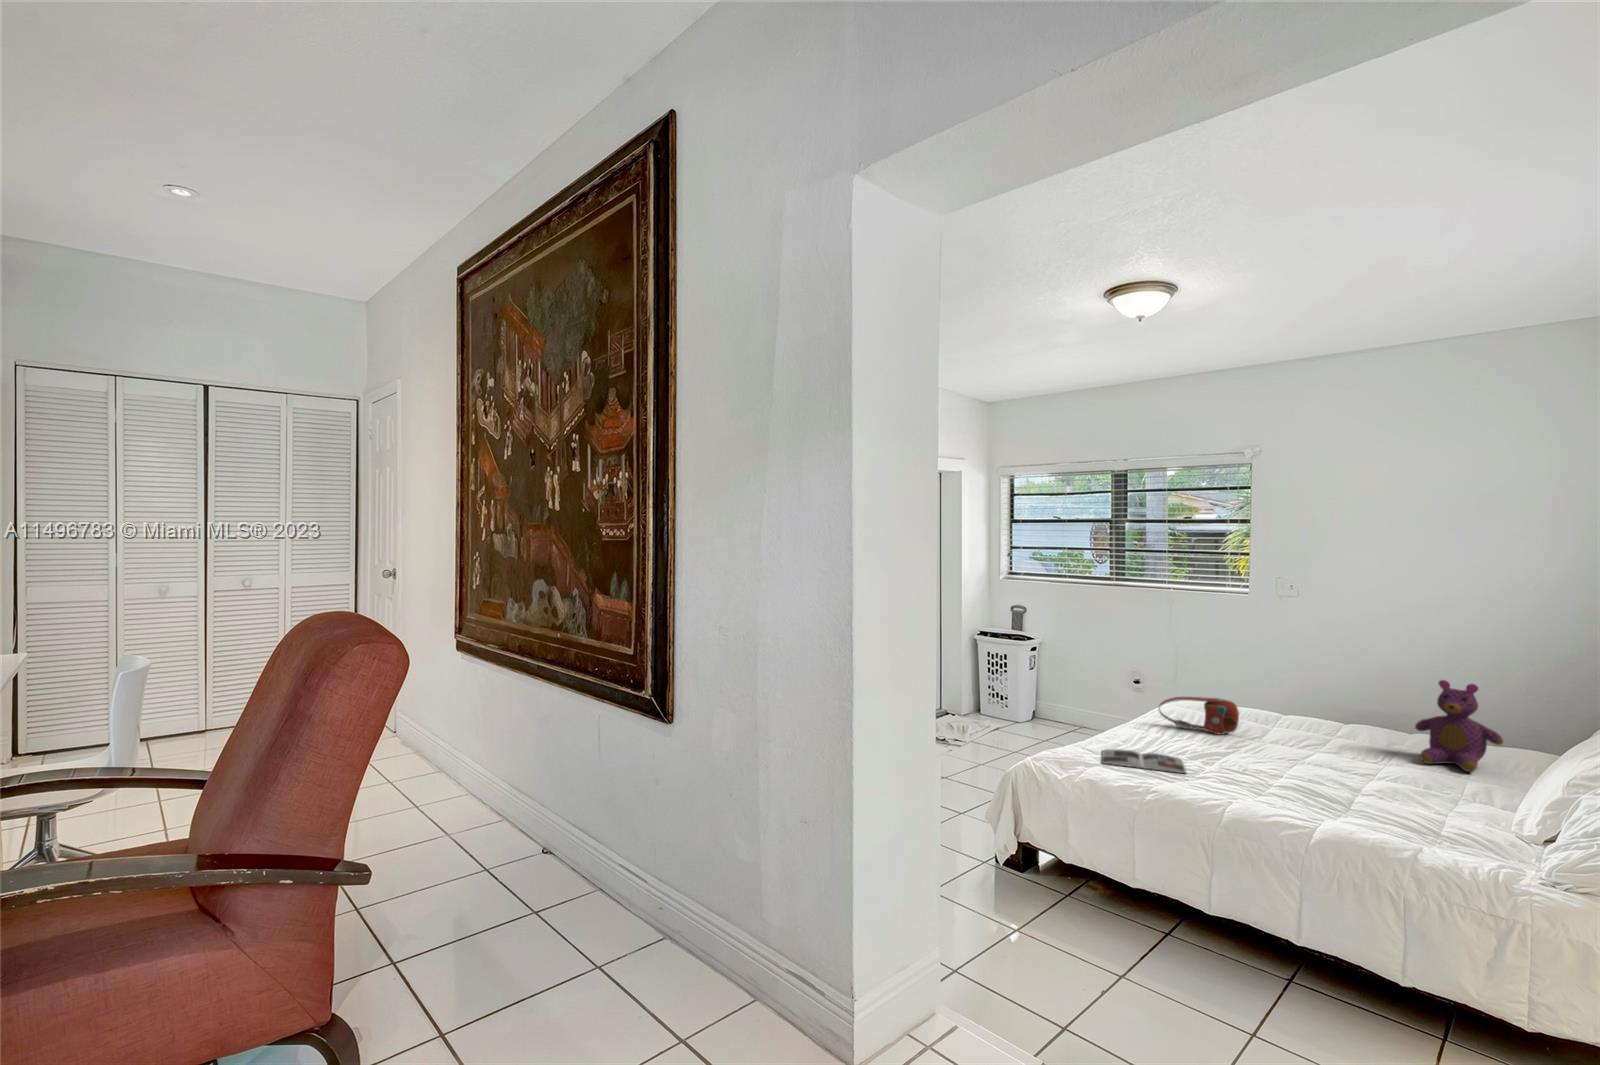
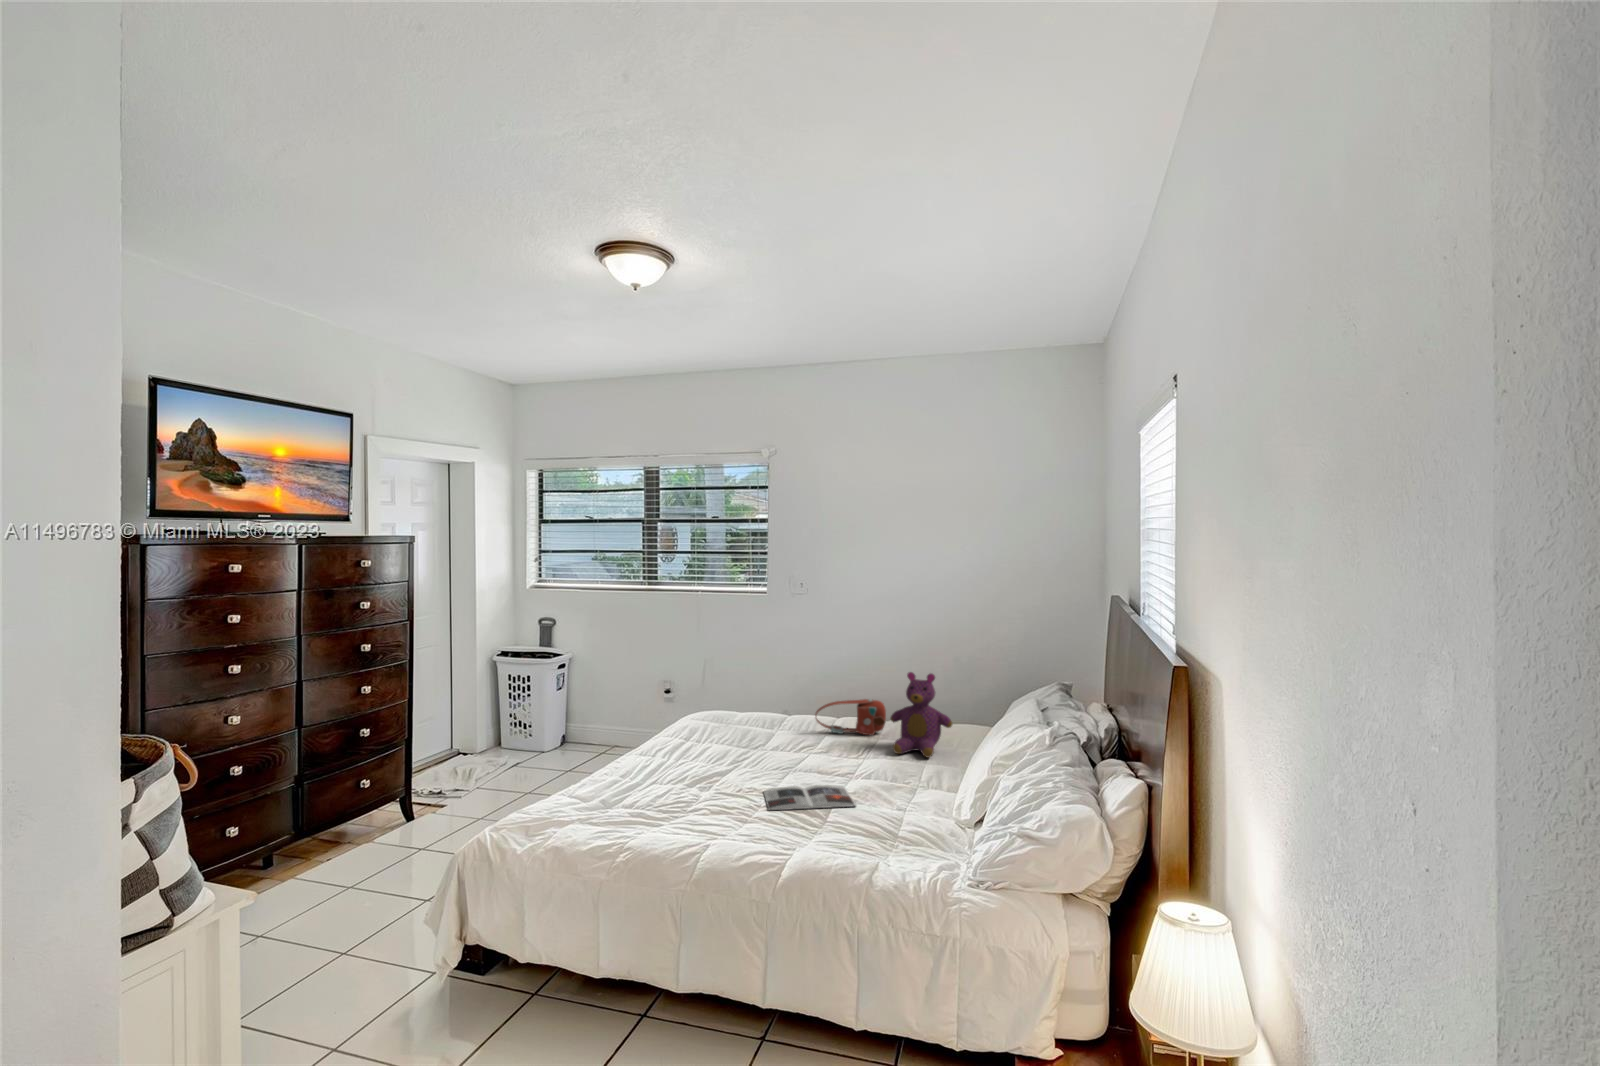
handbag: present [1159,697,1239,735] -> present [815,699,886,735]
magazine: present [1102,749,1186,773] -> present [763,785,855,810]

